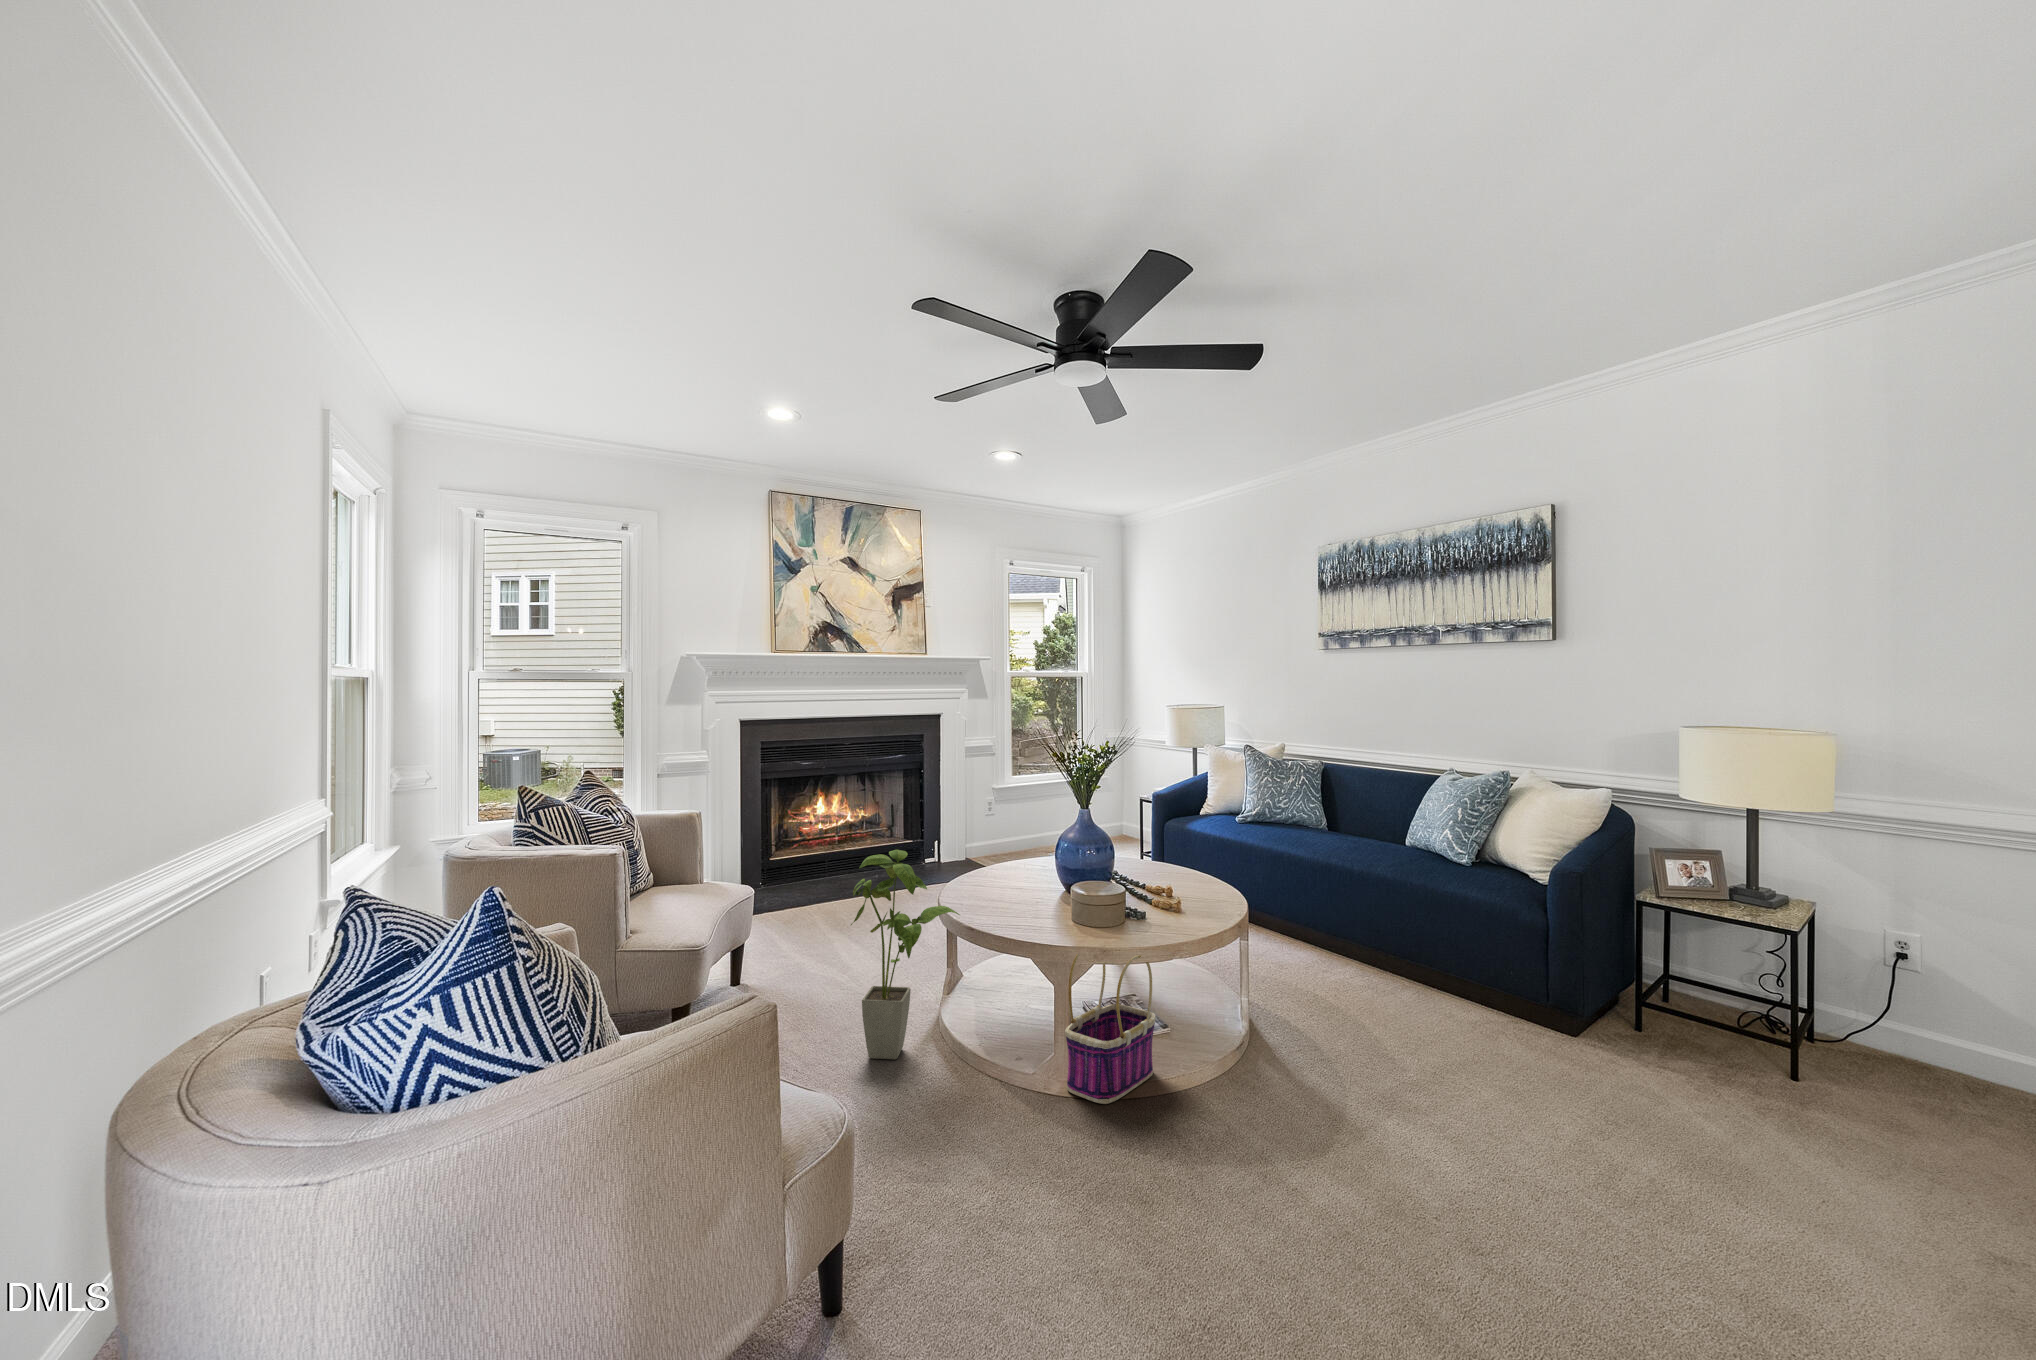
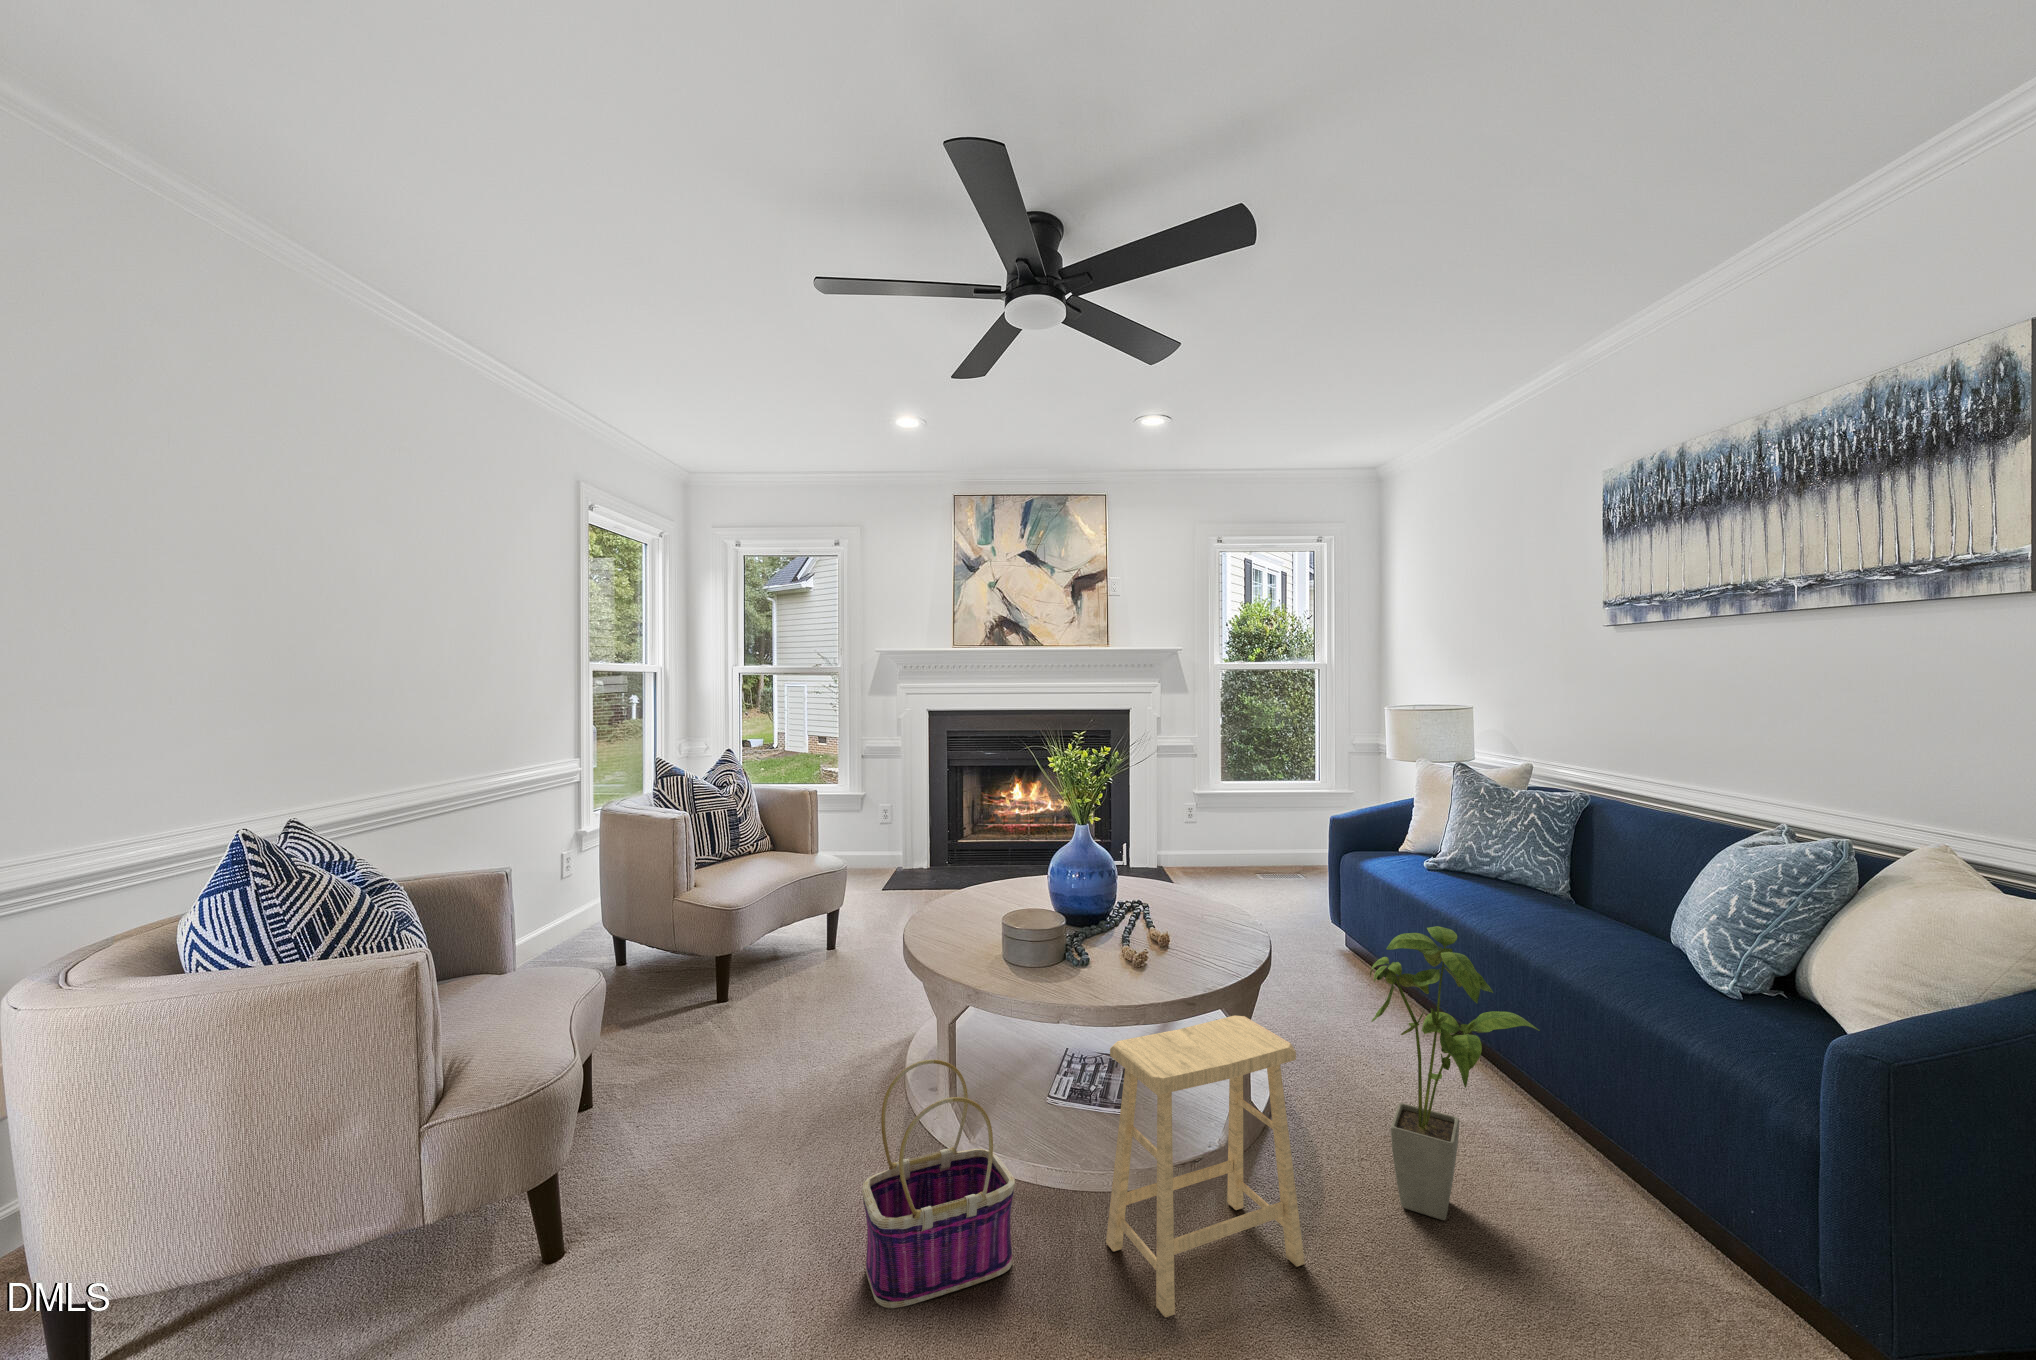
house plant: present [851,850,960,1059] -> present [1370,926,1540,1220]
footstool: none [1190,895,1297,1070] -> present [1106,1015,1305,1318]

